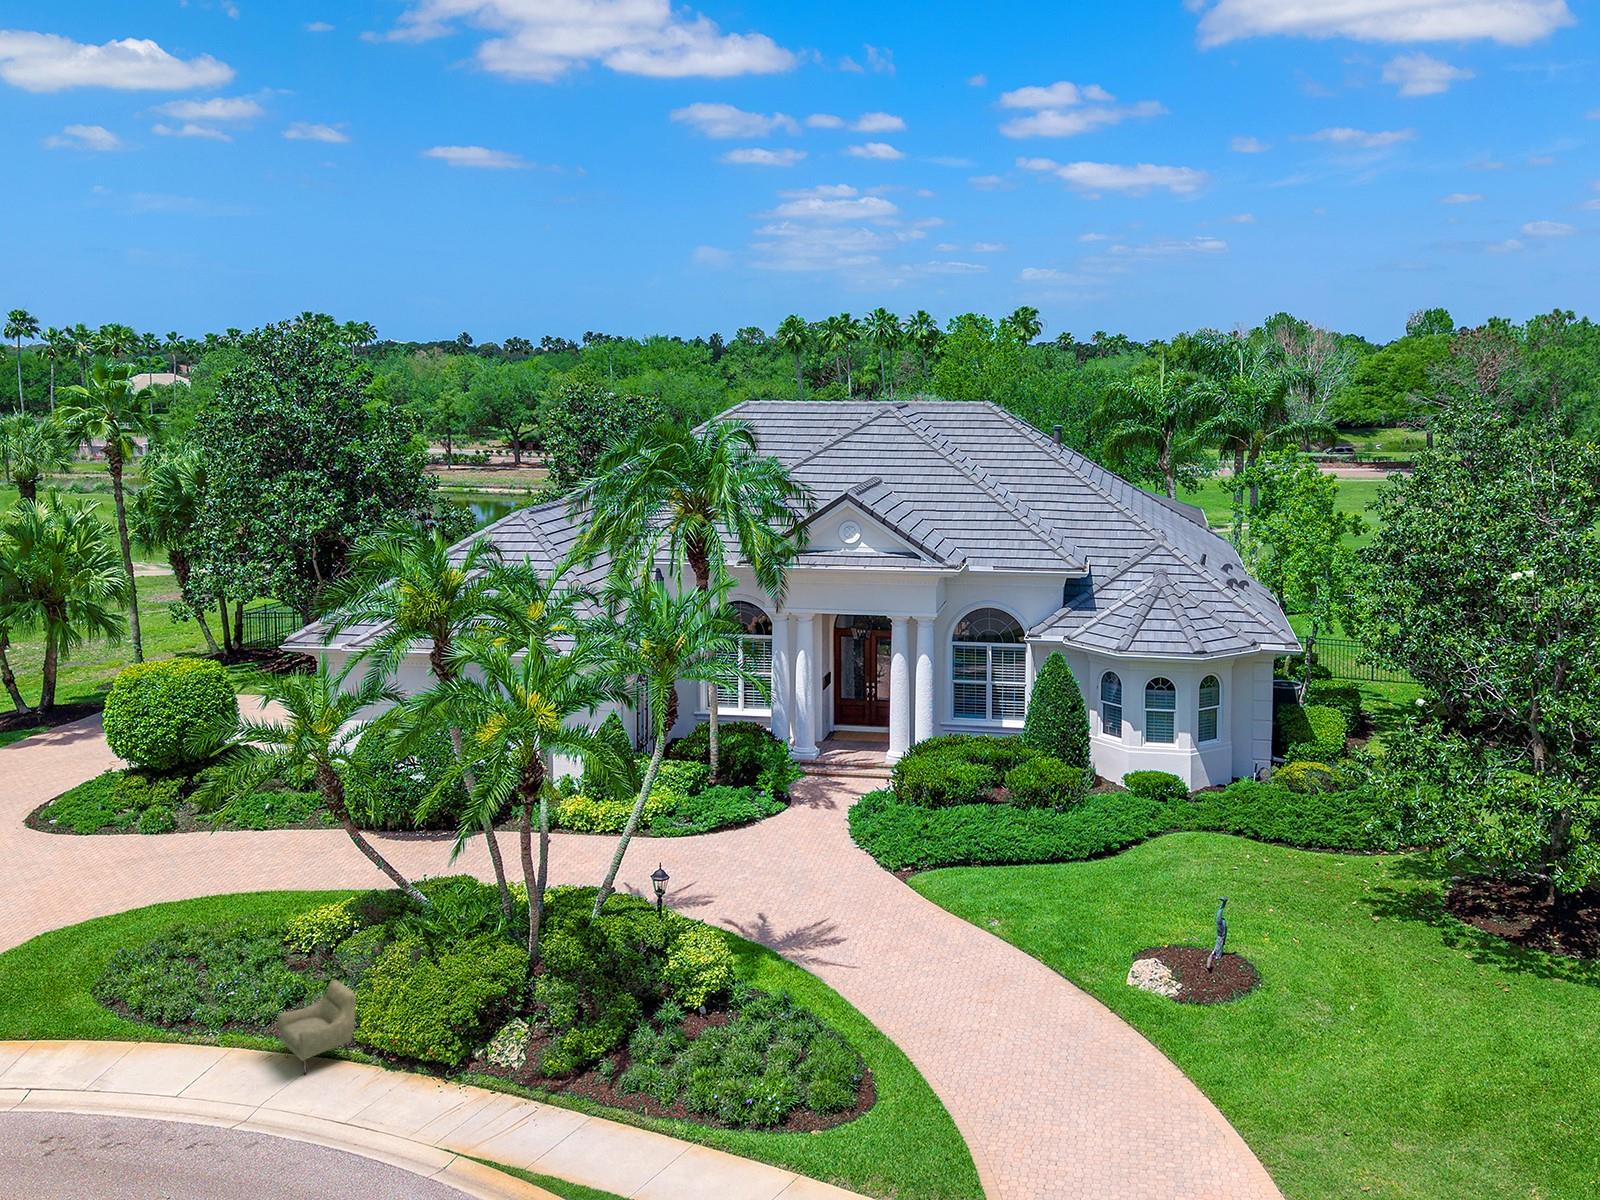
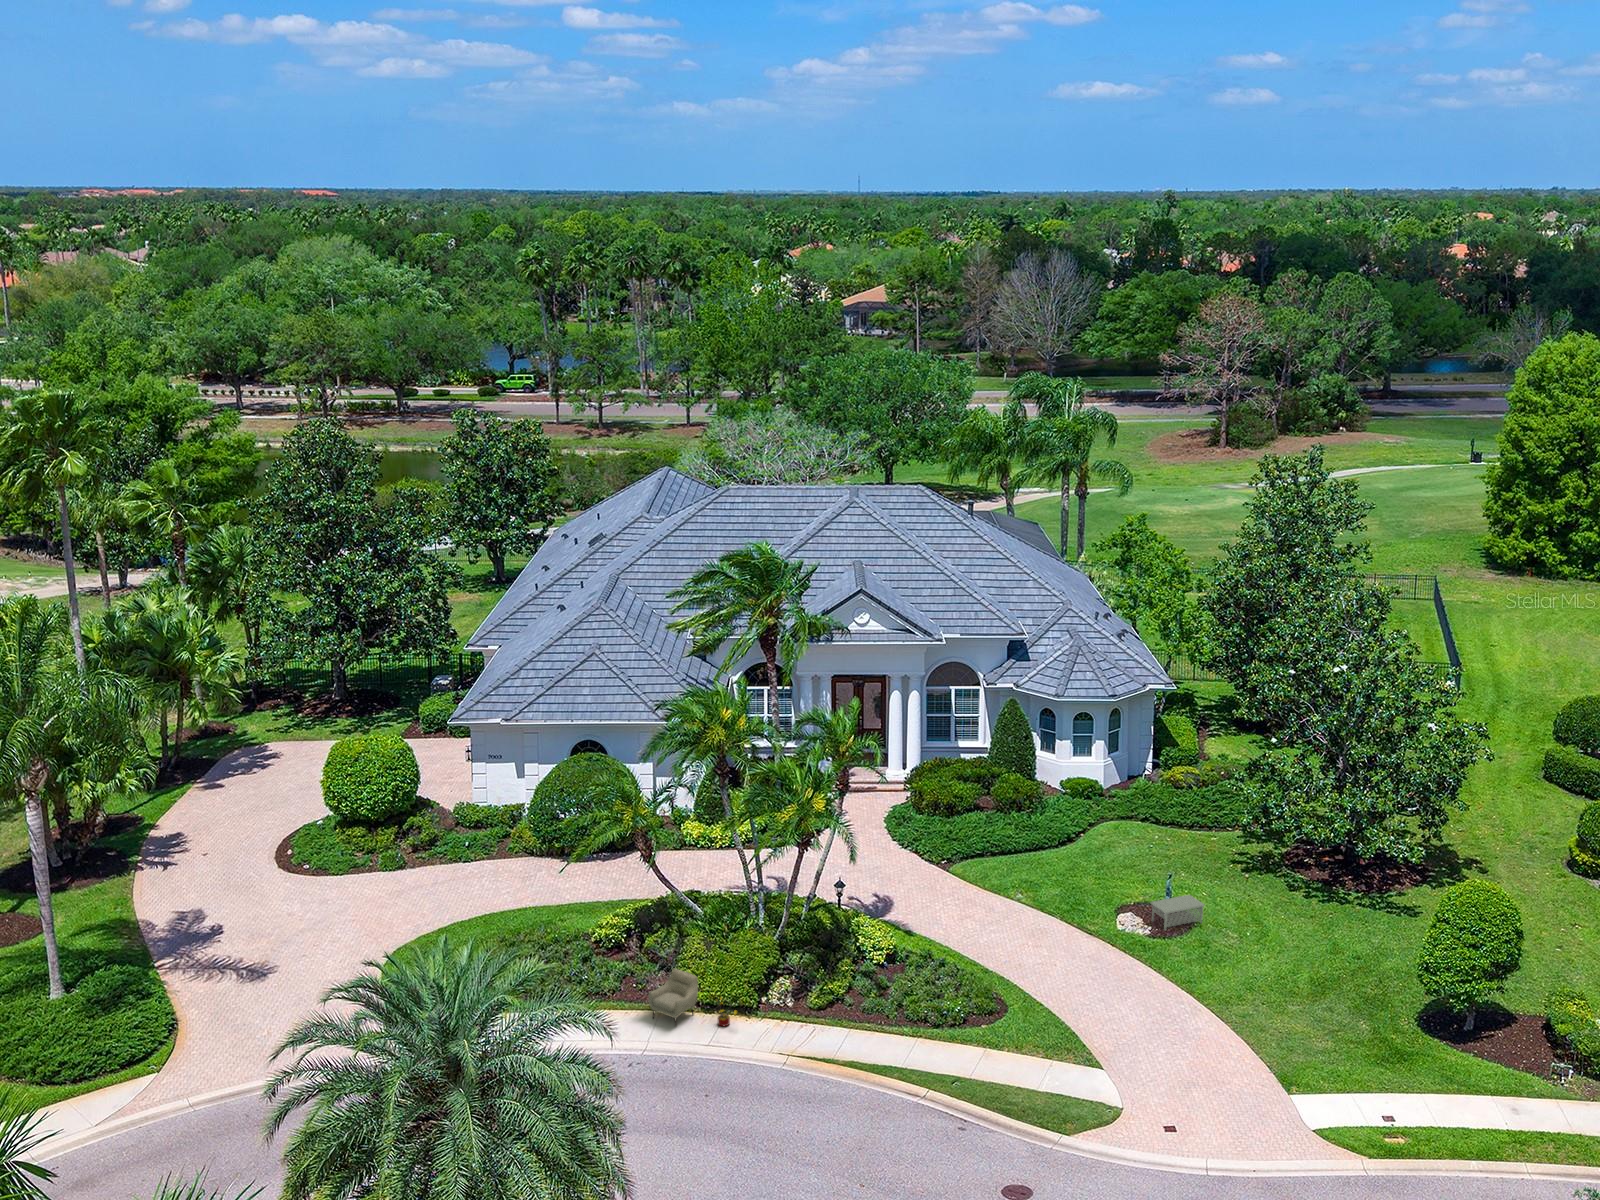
storage bench: none [1185,938,1279,994] -> present [1151,895,1204,930]
decorative plant: none [369,1023,394,1082] -> present [718,998,737,1026]

